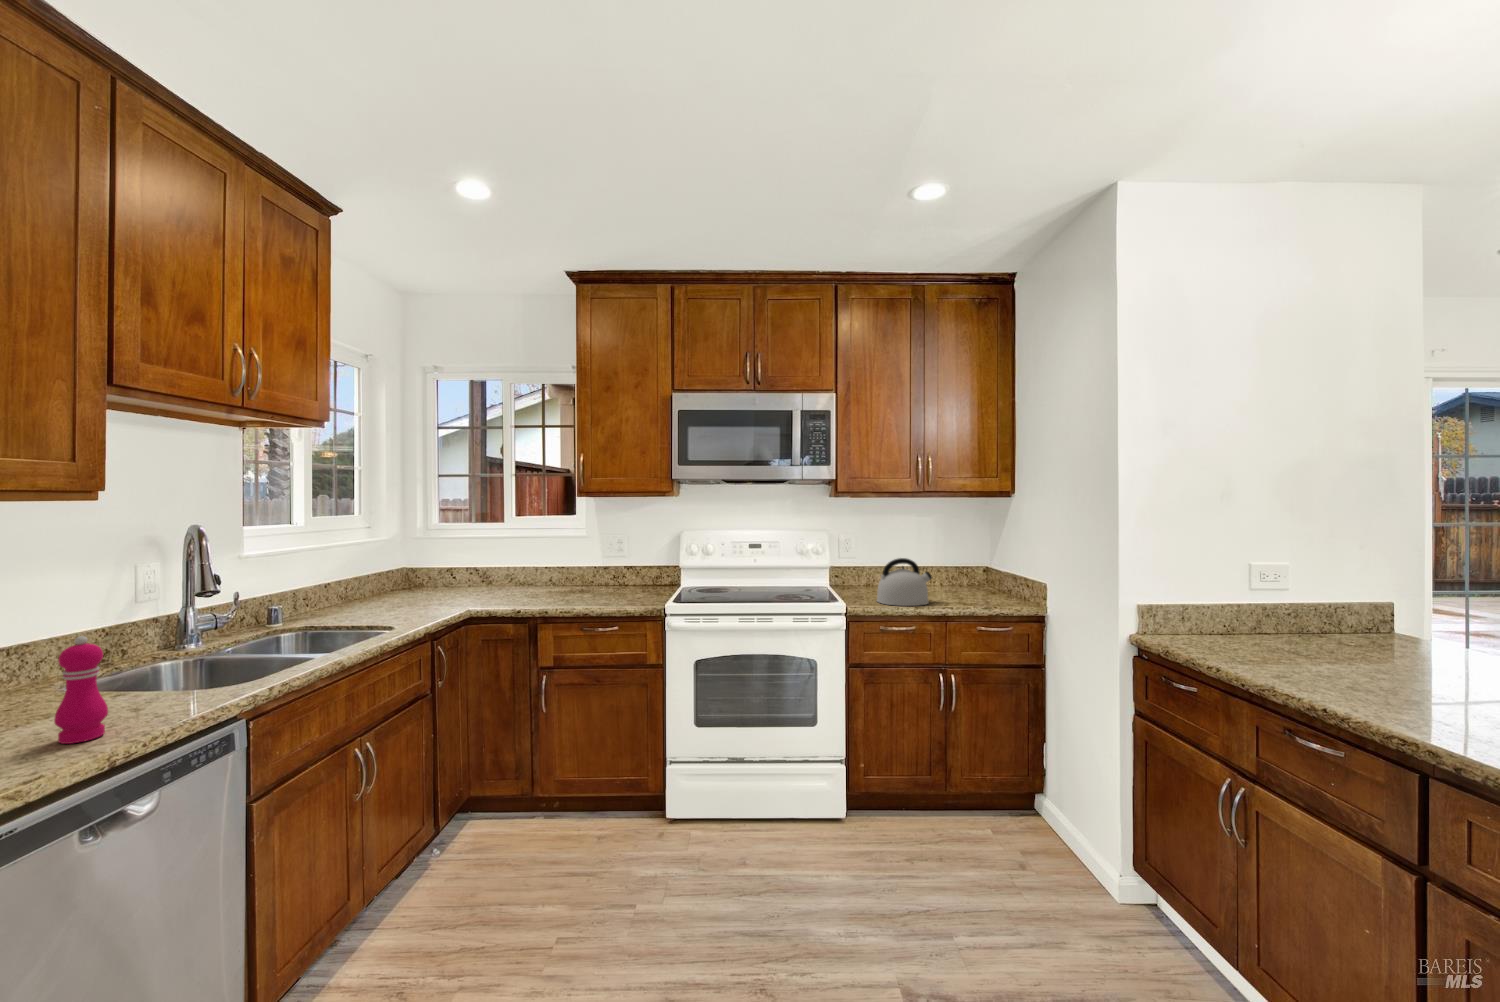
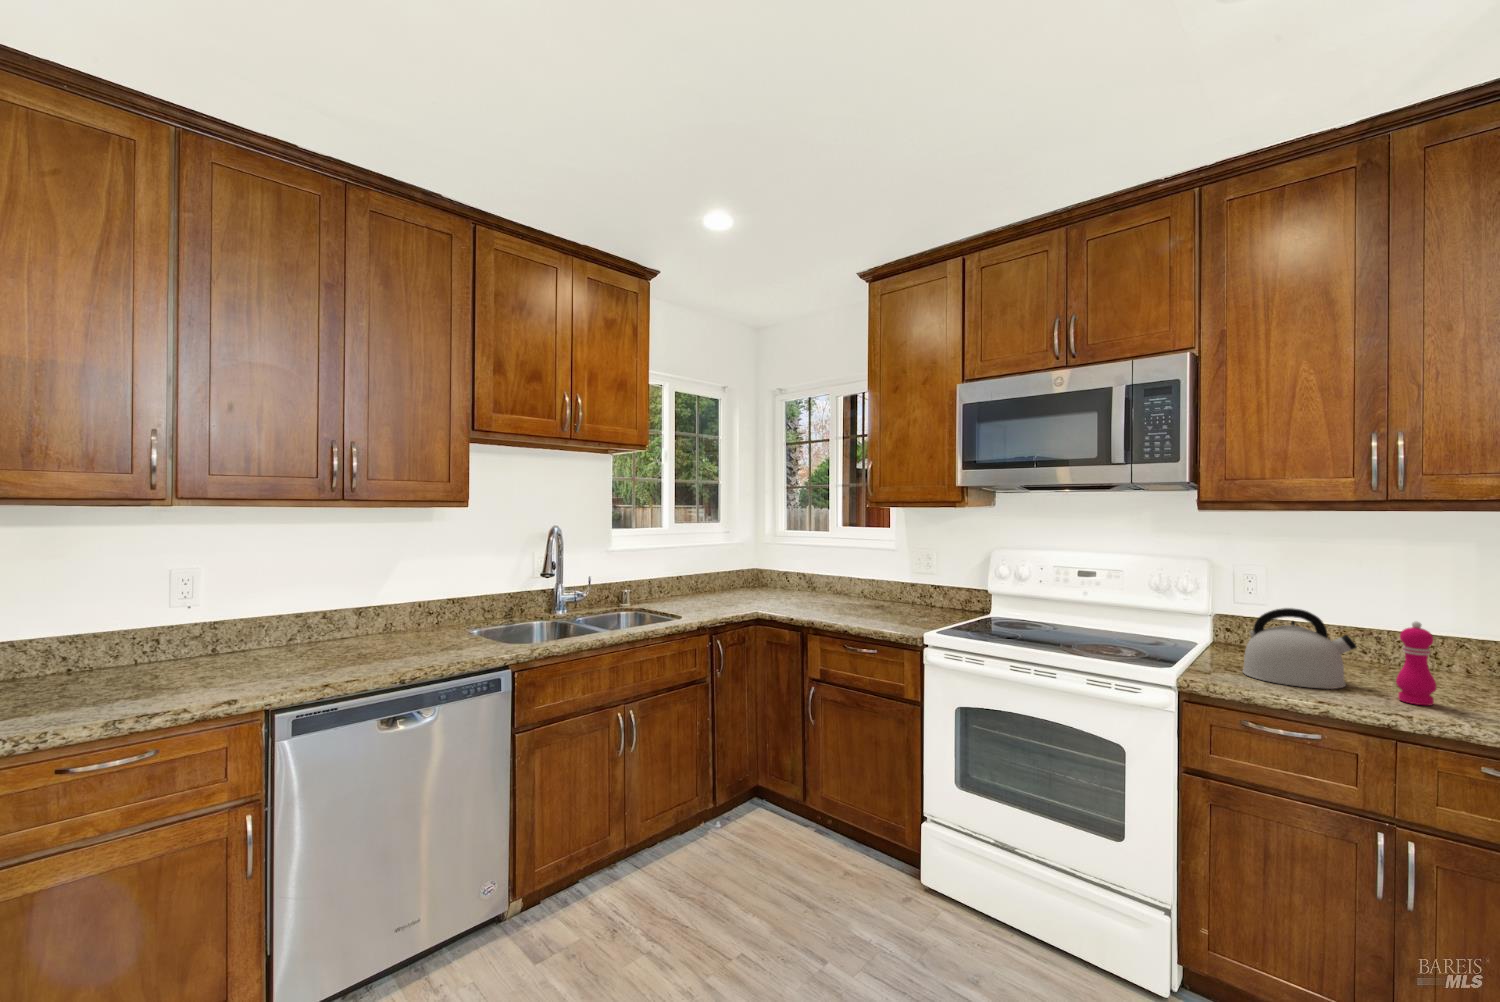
pepper mill: present [54,636,108,744] -> present [1396,622,1436,705]

